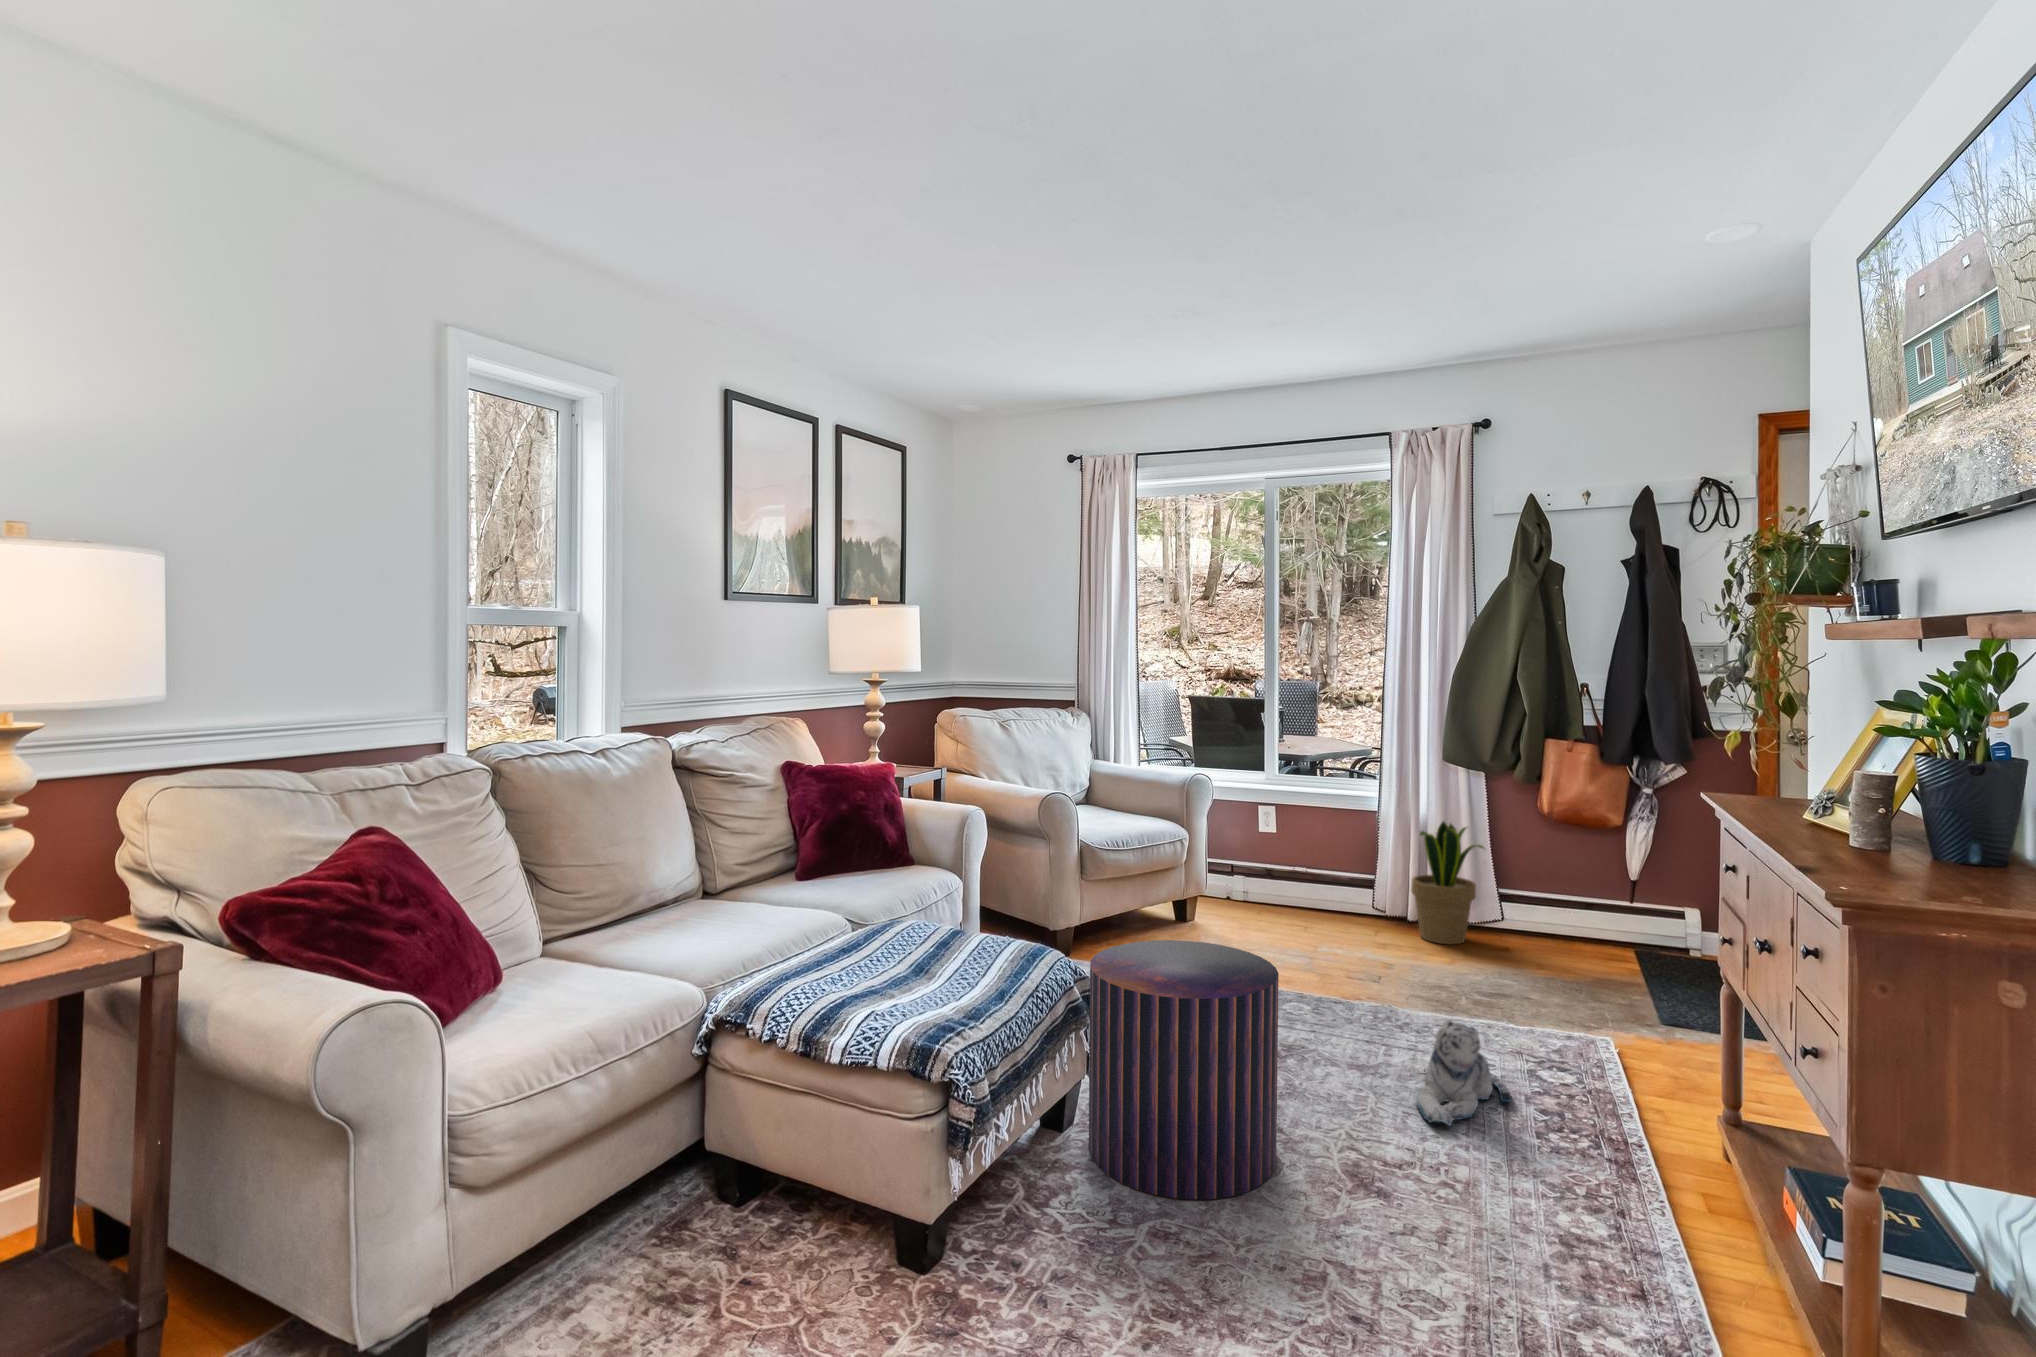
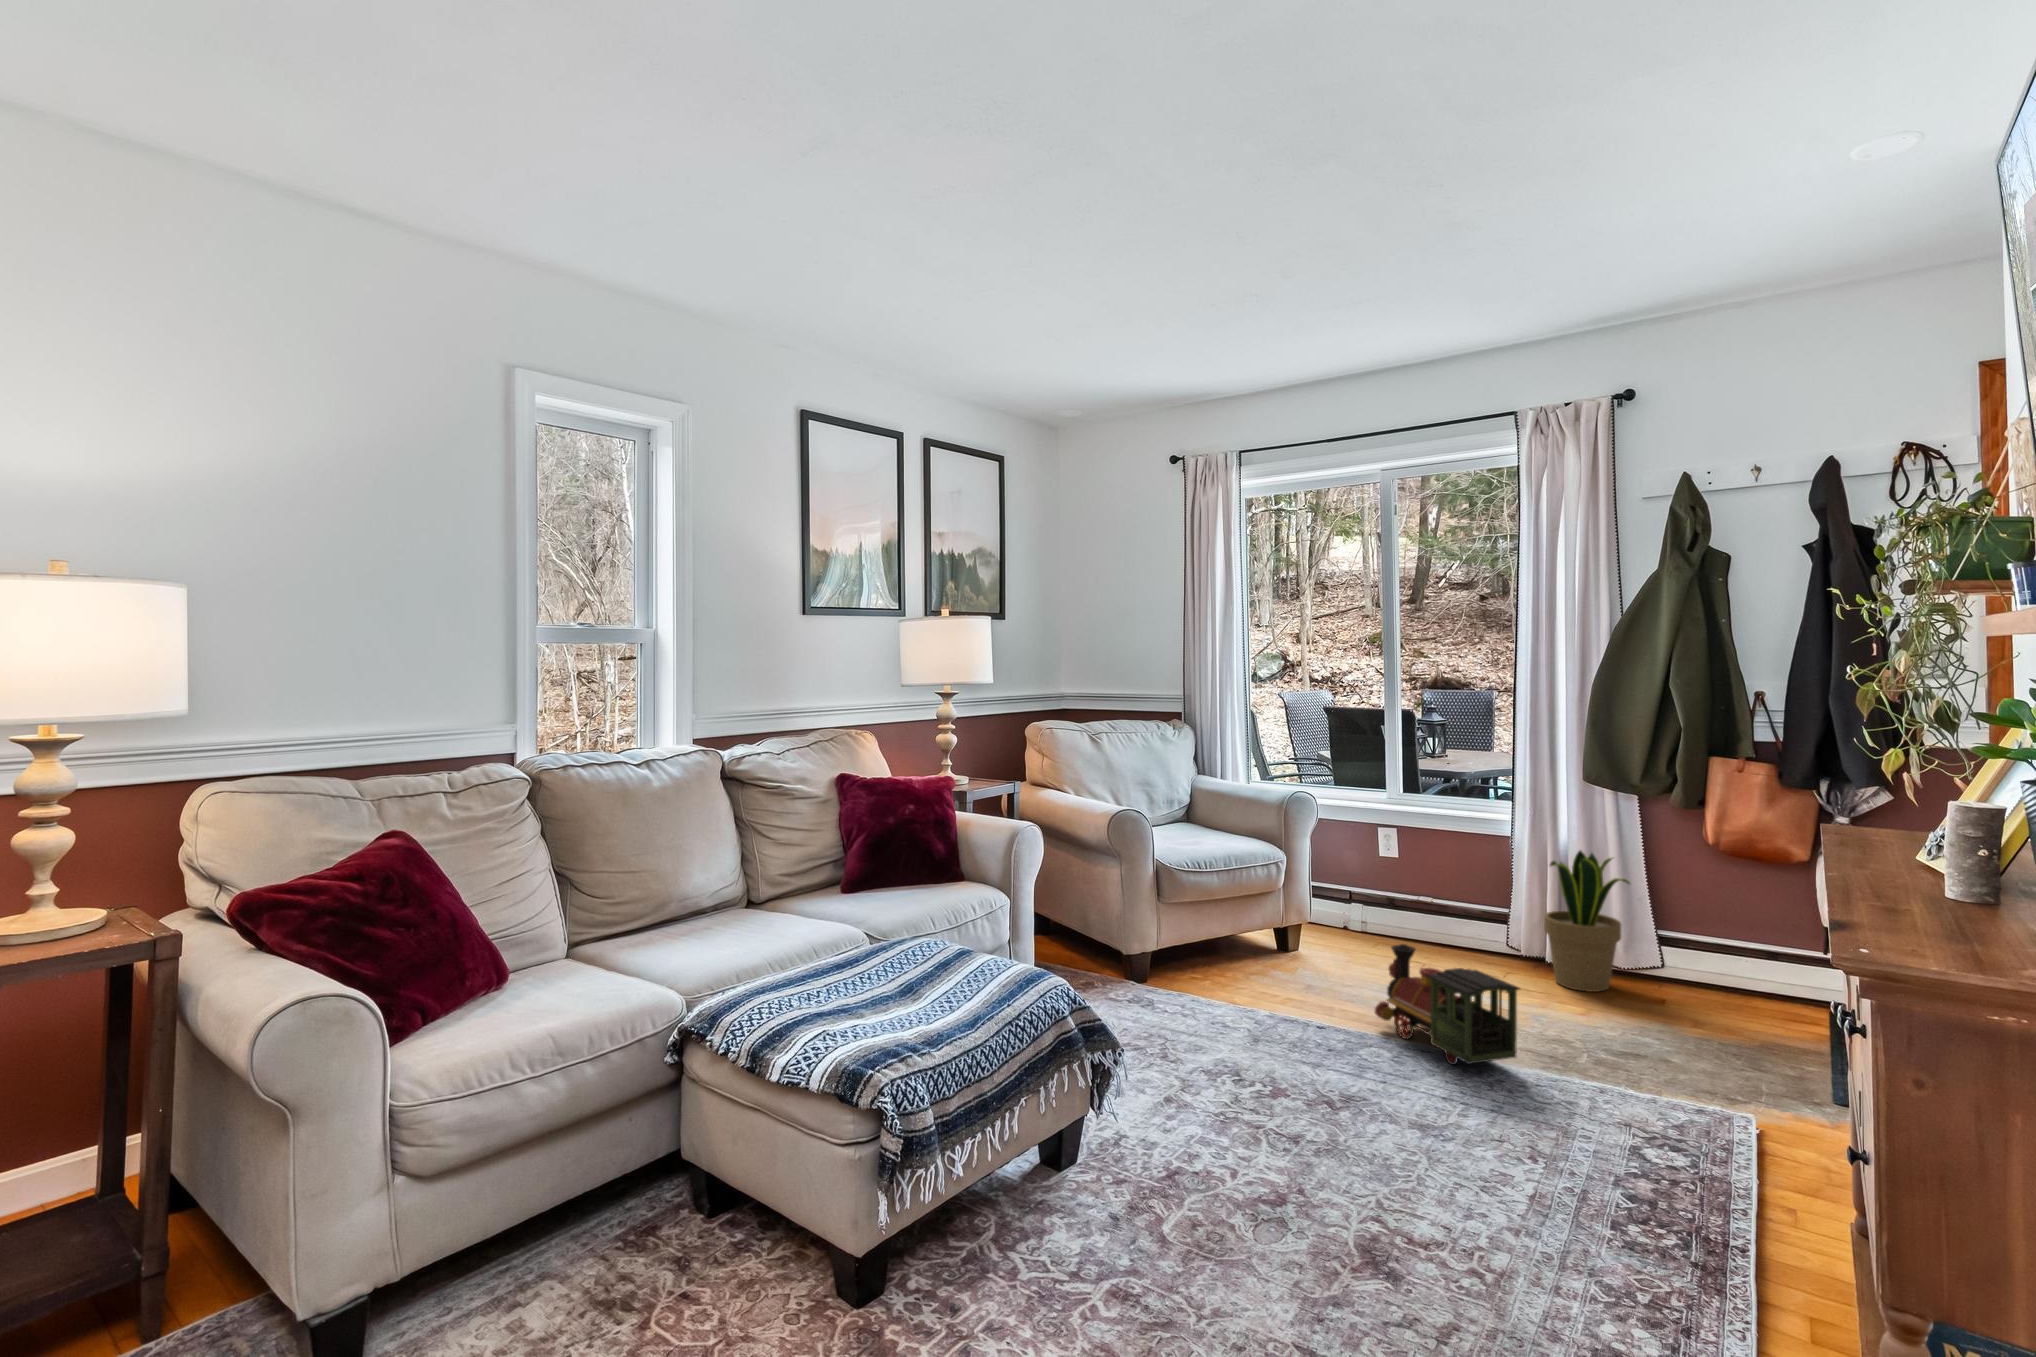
toy train: none [1288,909,1422,1014] -> present [1375,944,1520,1065]
pouf: present [1089,940,1279,1200] -> none [1080,971,1285,1261]
plush toy: present [1416,1021,1512,1126] -> none [1474,1081,1597,1204]

